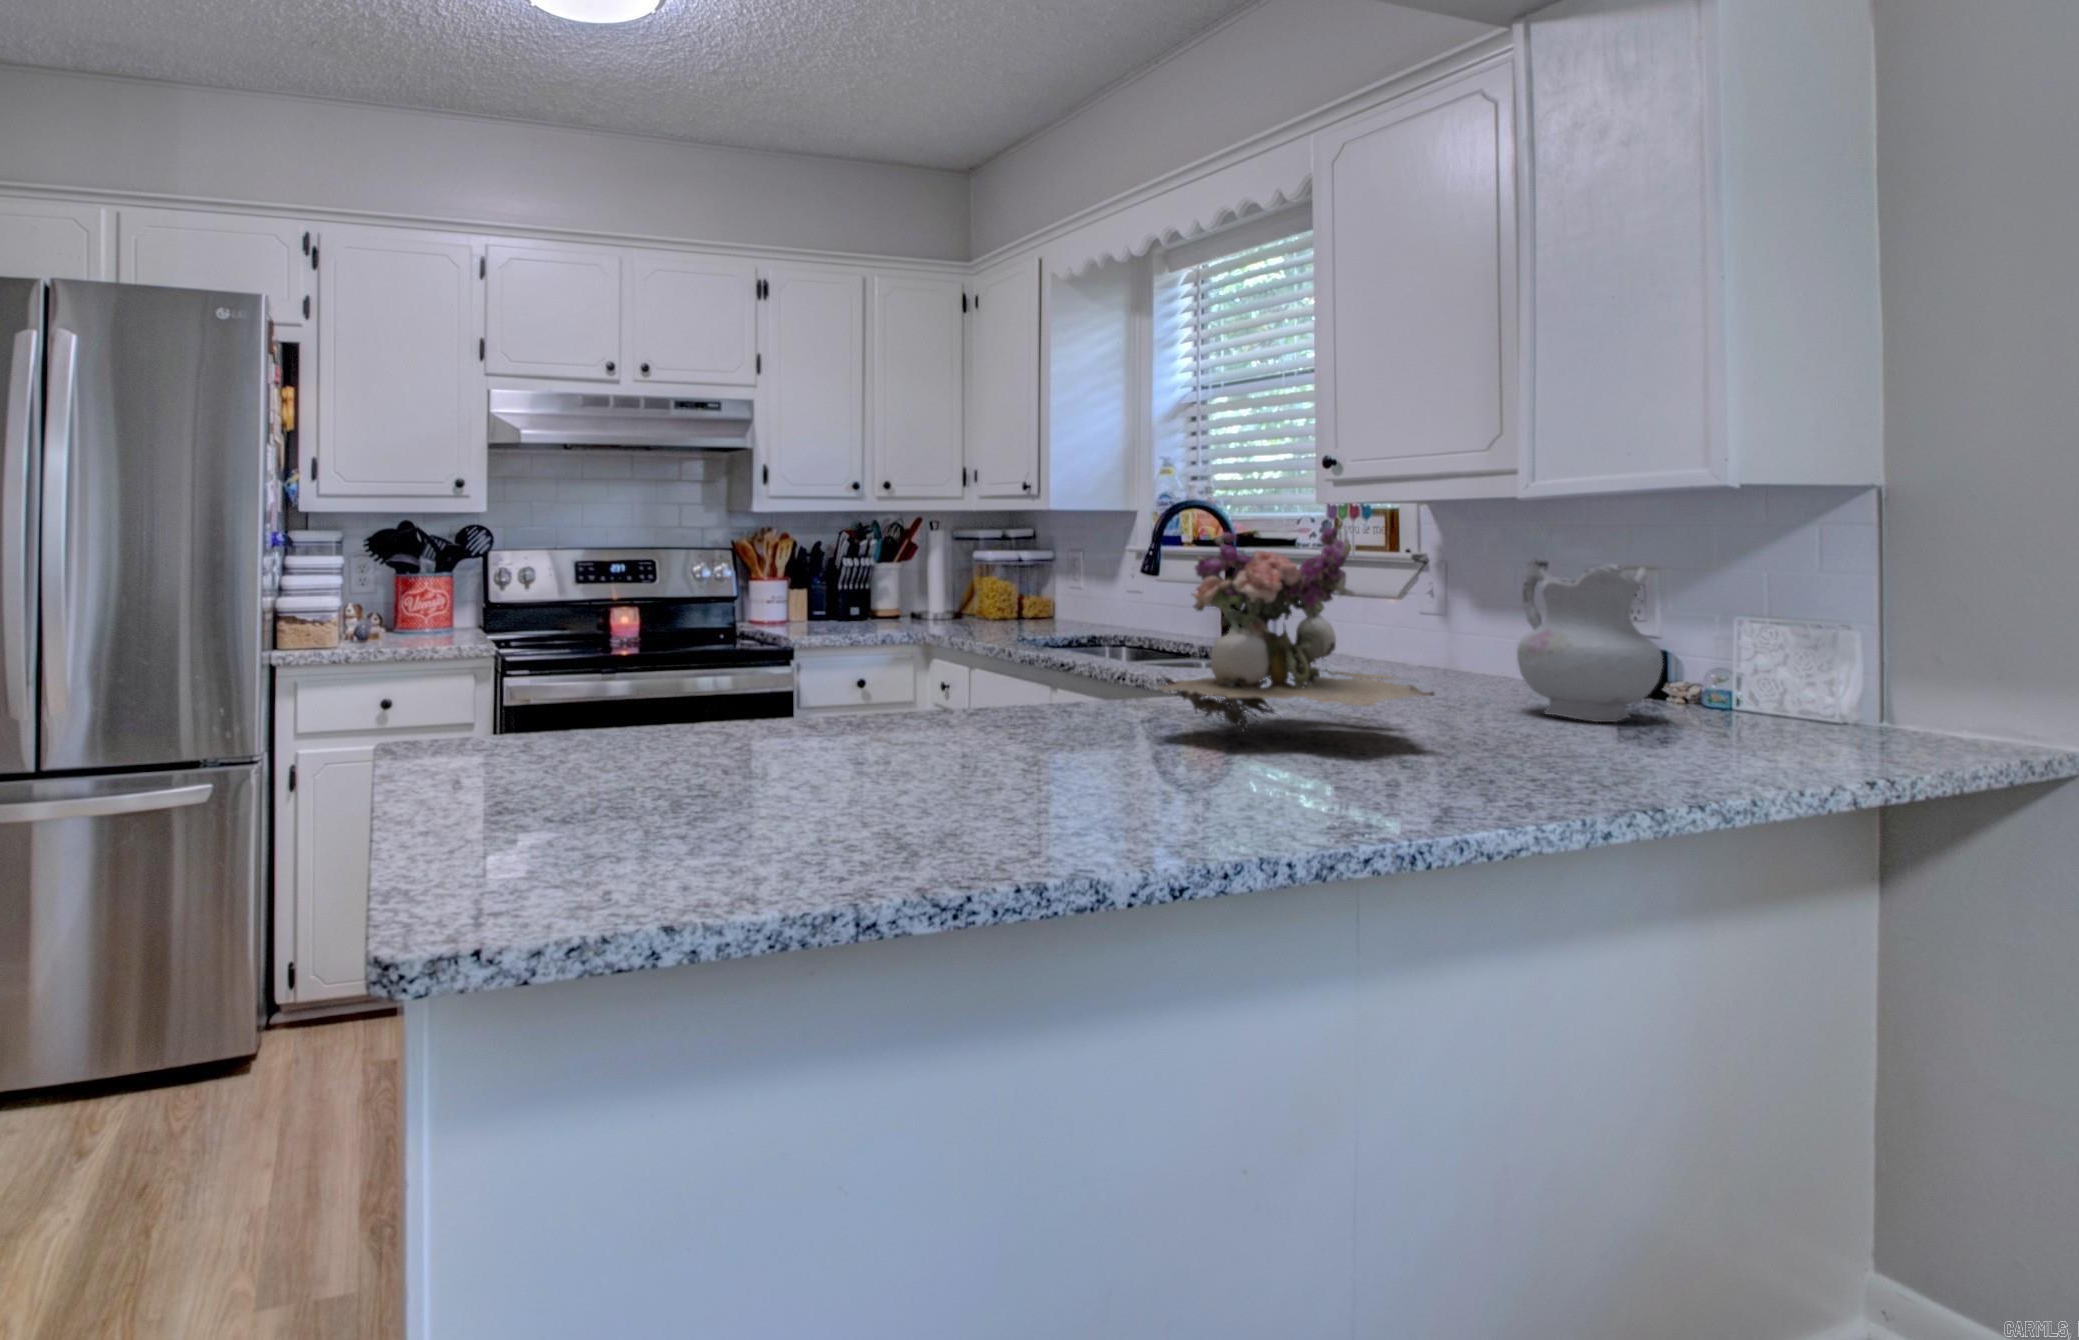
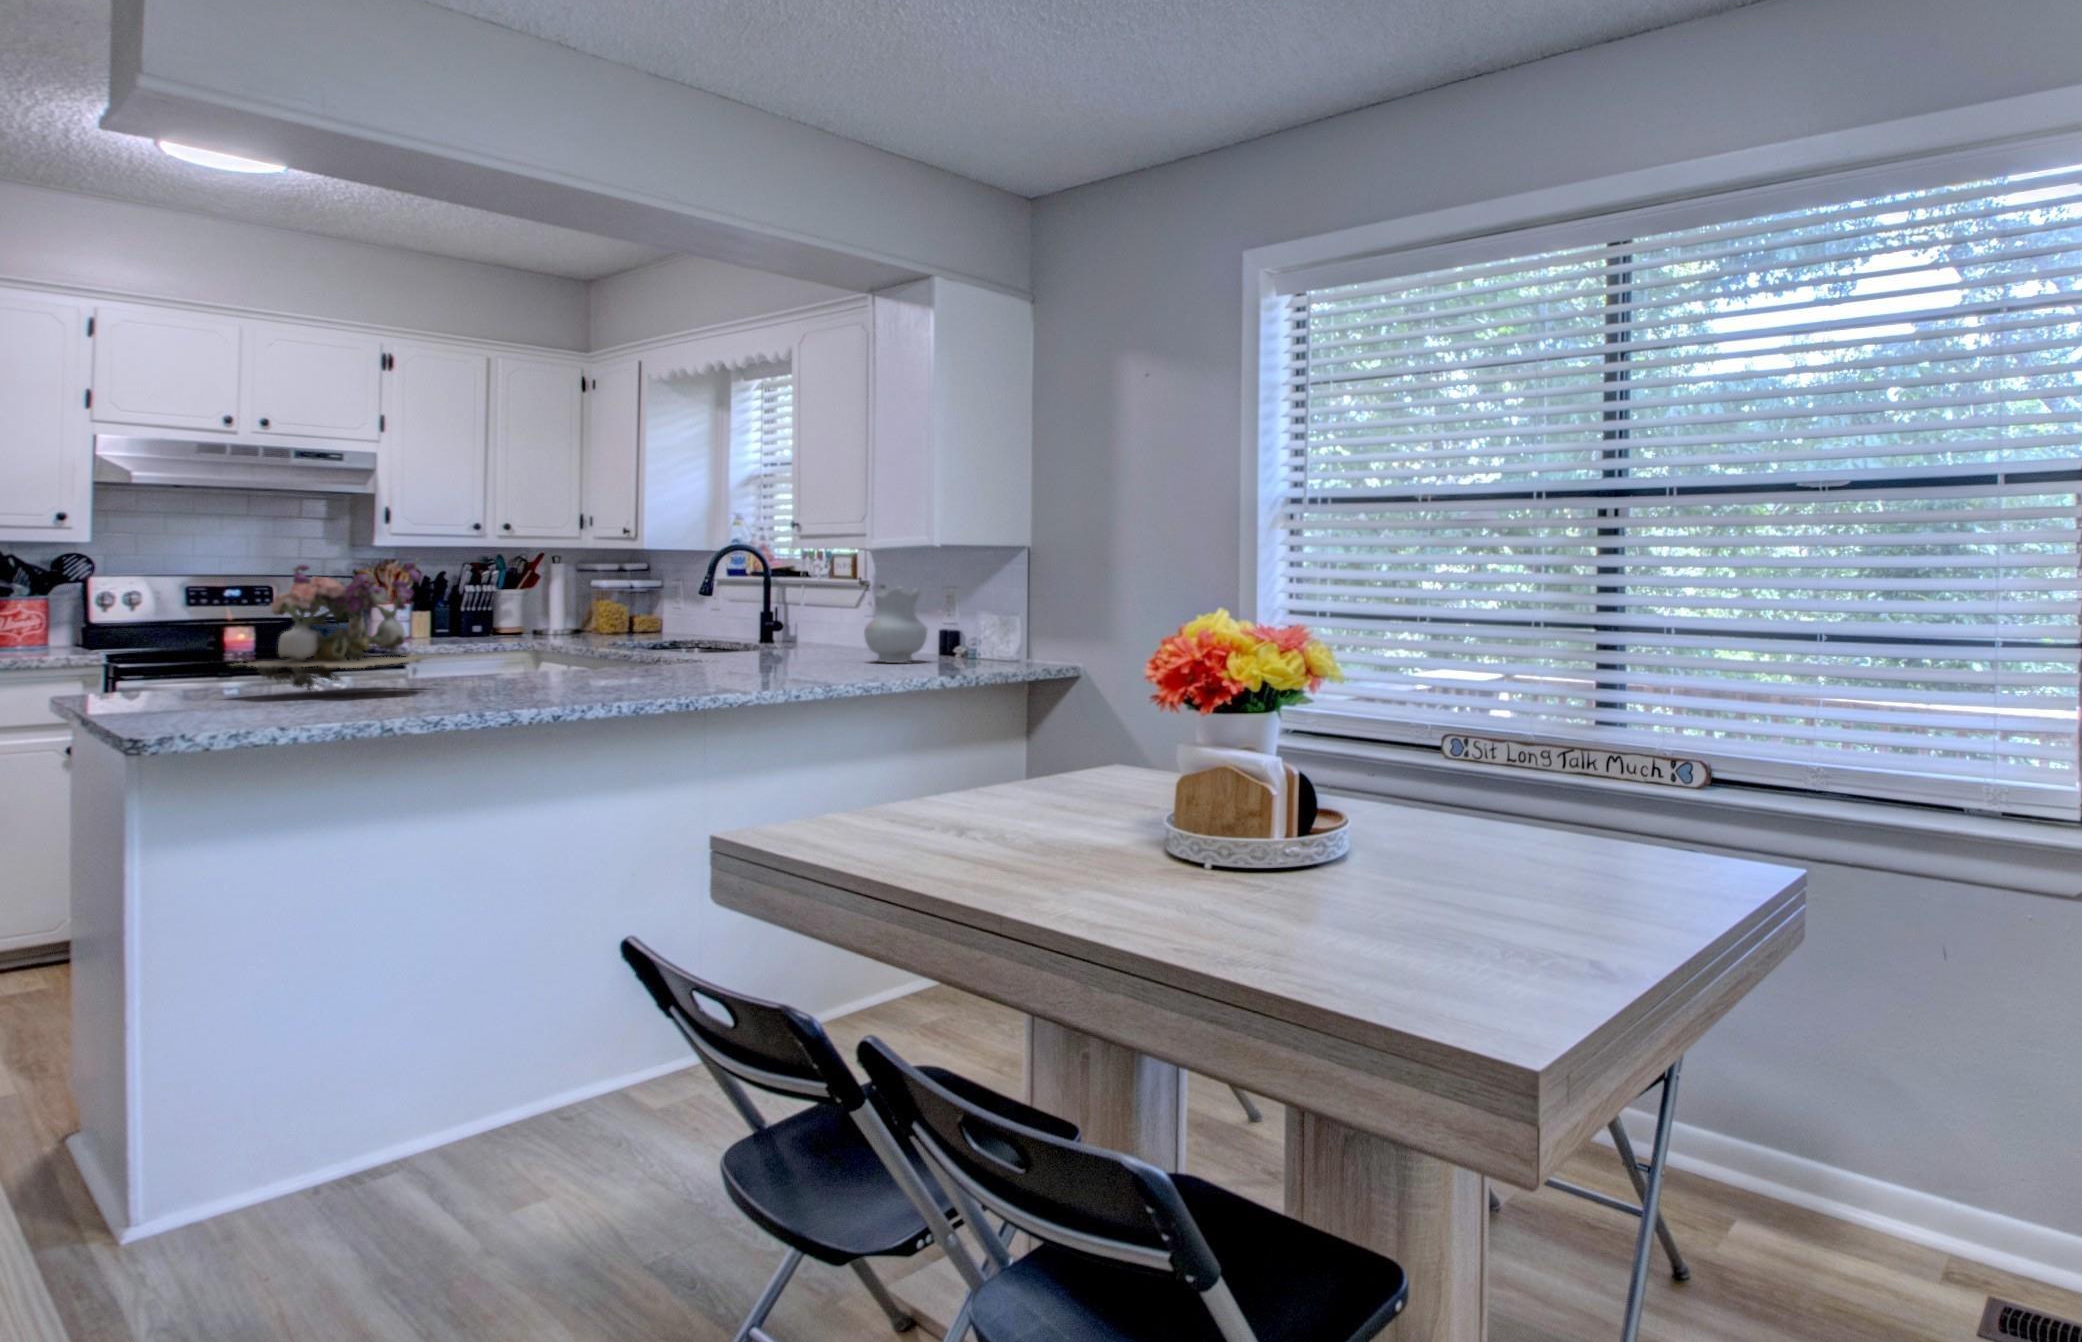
flower arrangement: present [1160,522,1435,732] -> present [235,560,430,691]

